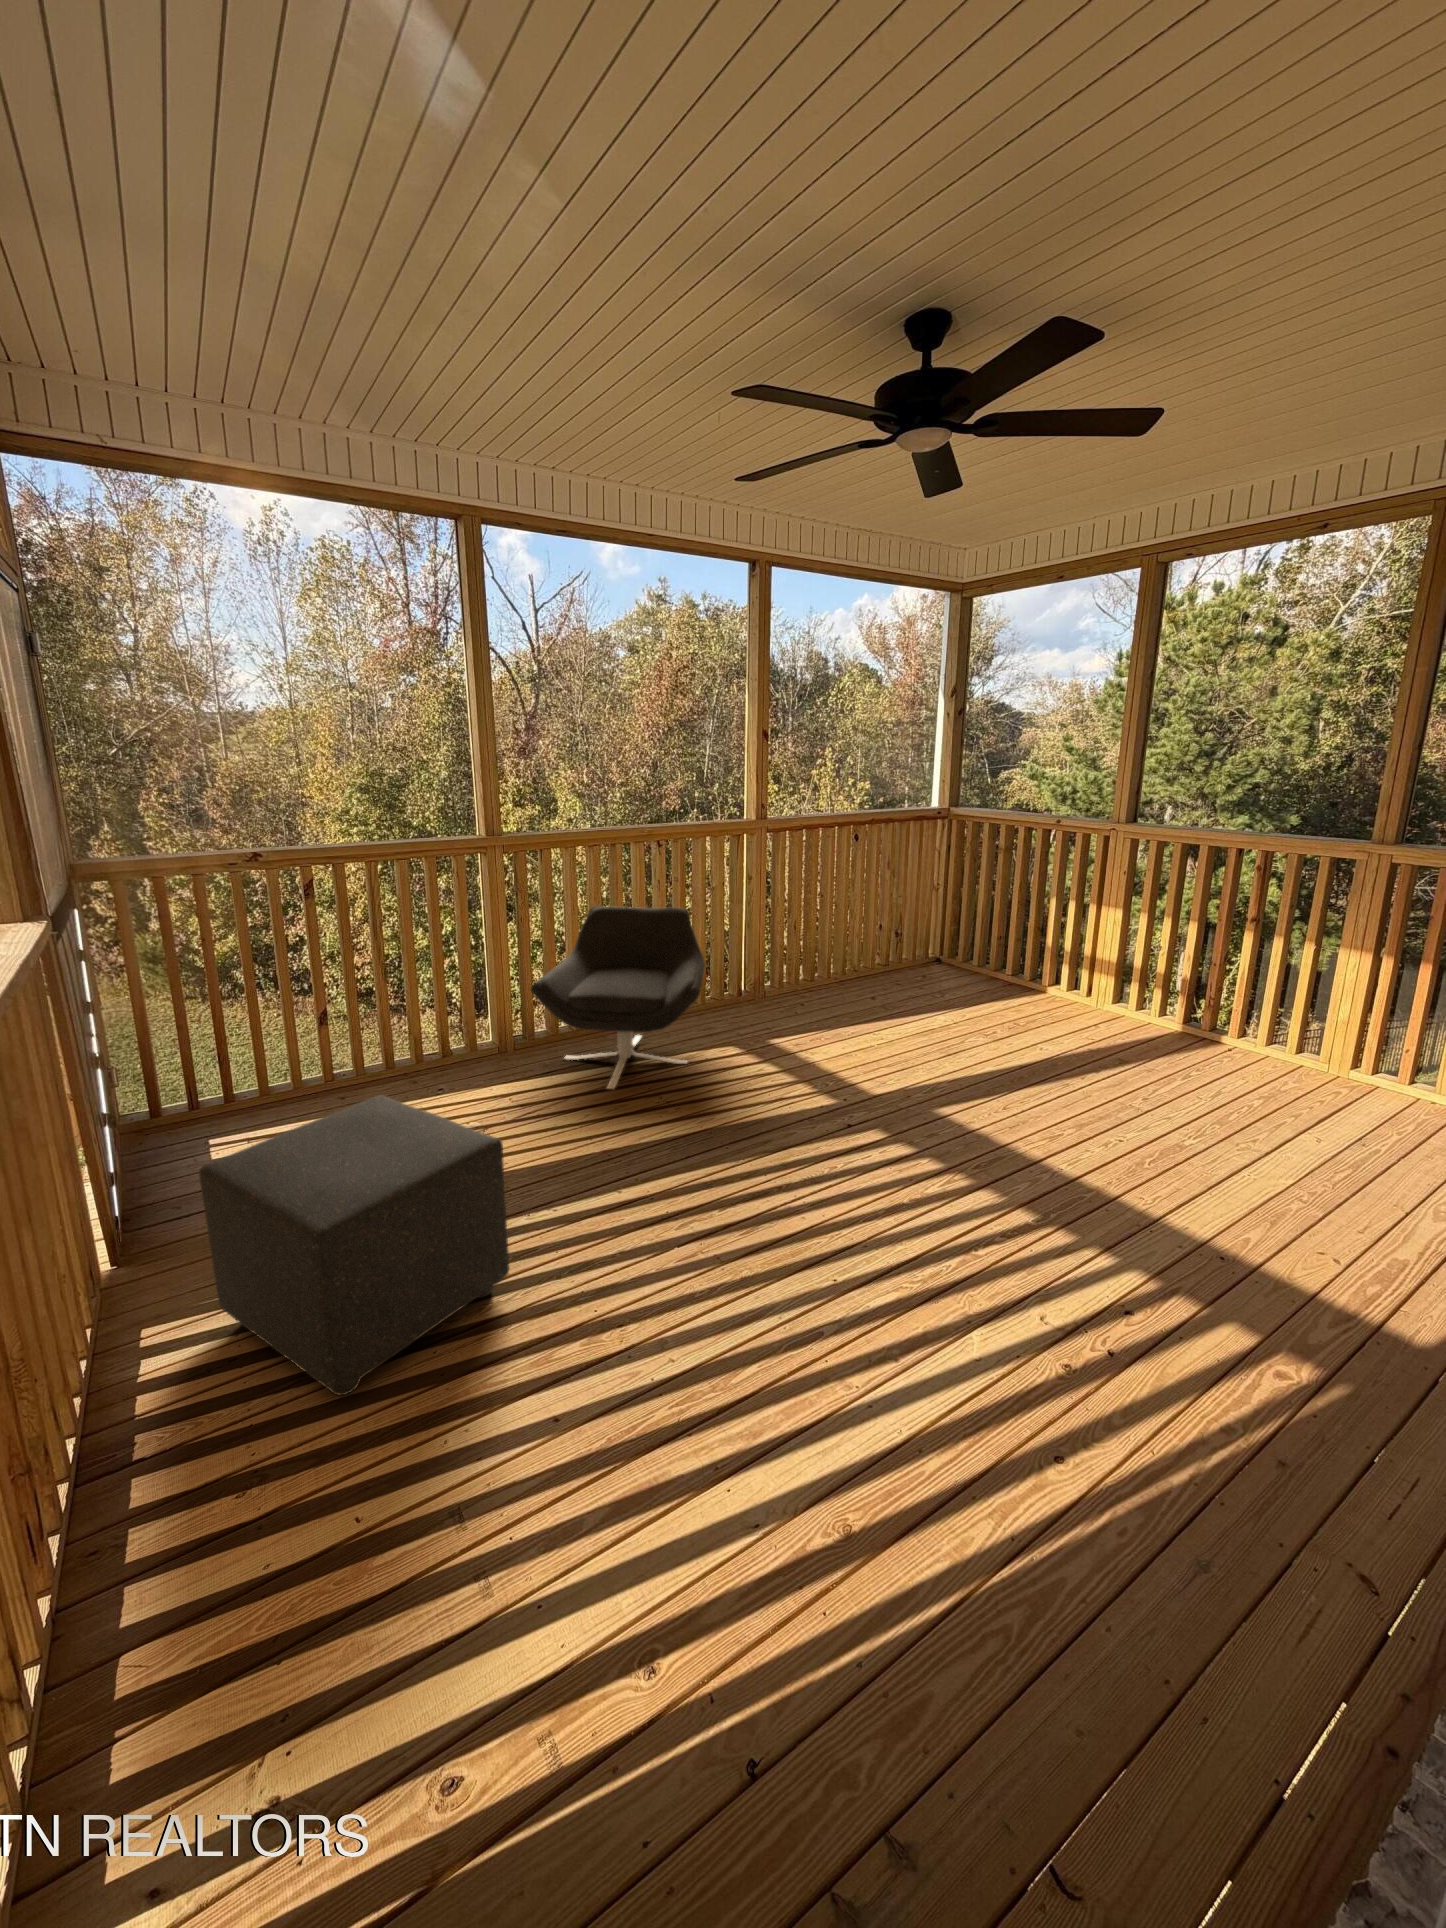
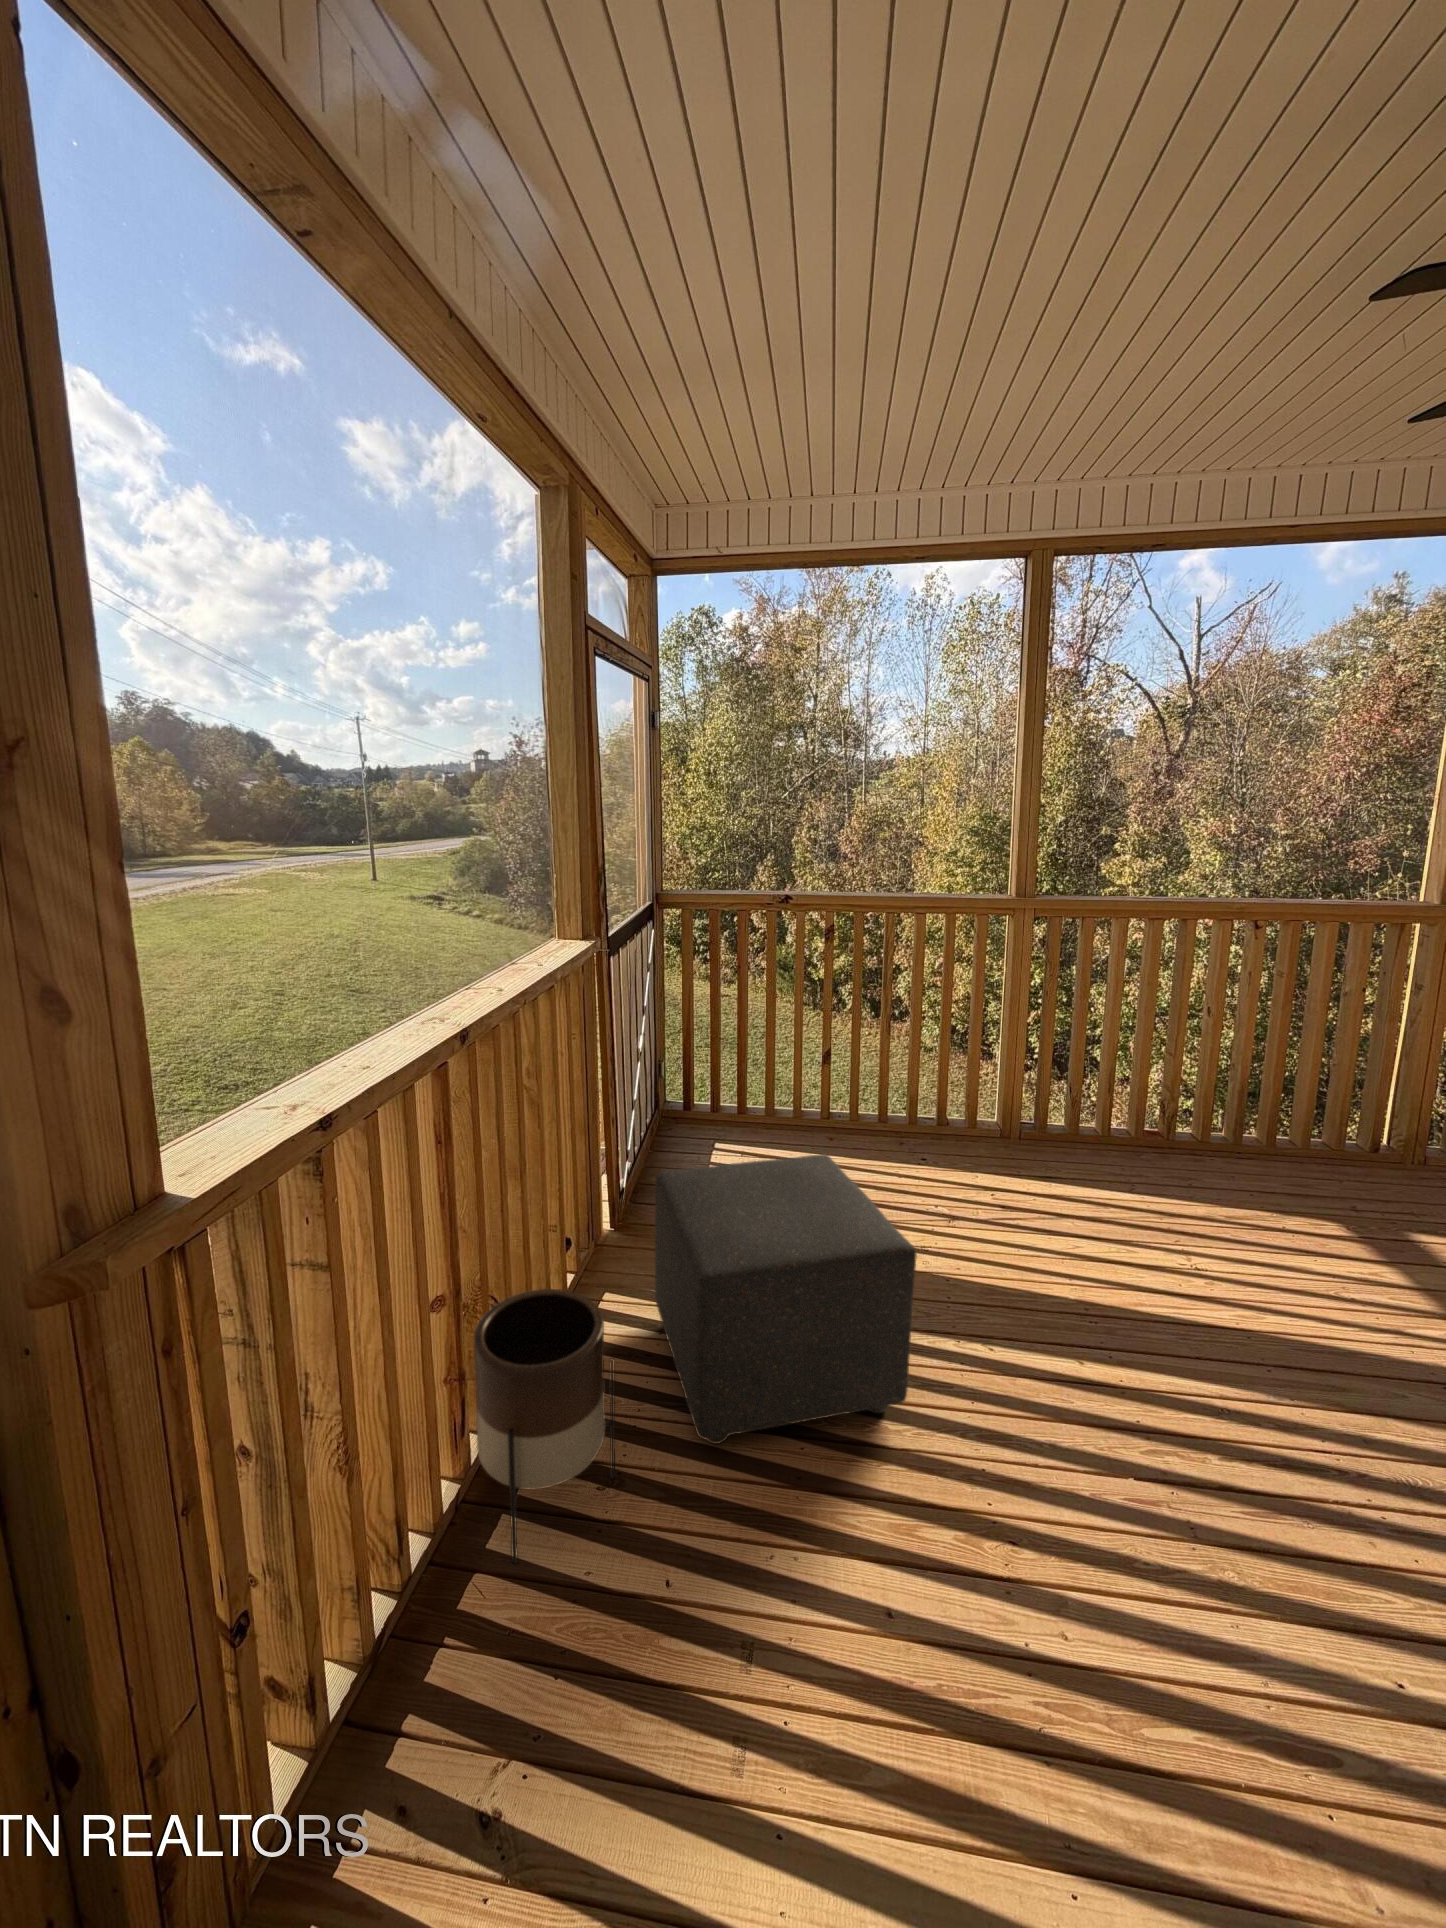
lounge chair: present [531,906,705,1089] -> none [1040,999,1299,1229]
planter: none [49,1309,254,1615] -> present [474,1289,615,1563]

